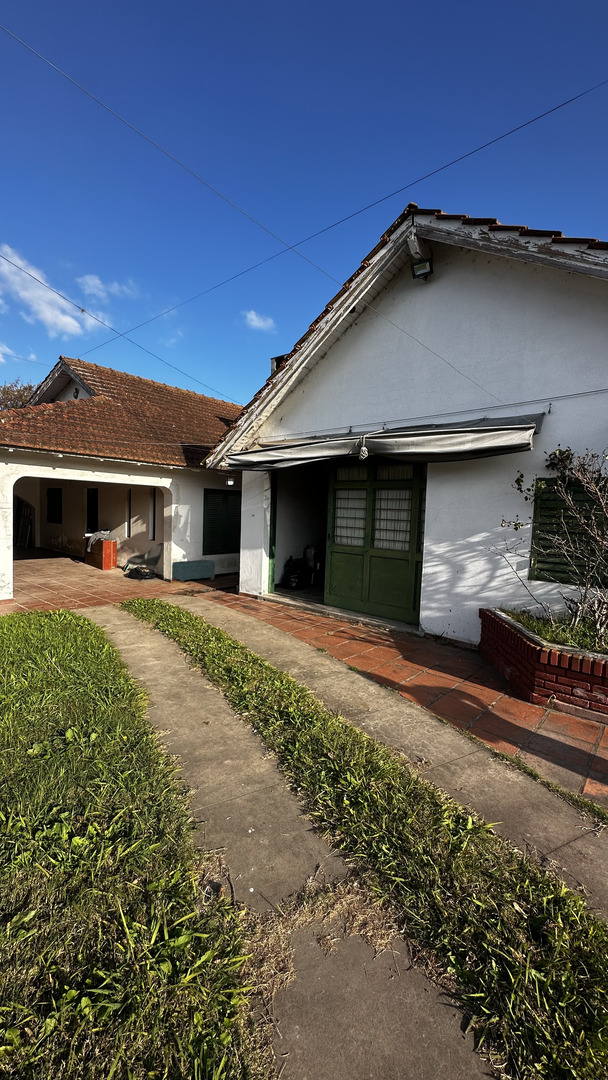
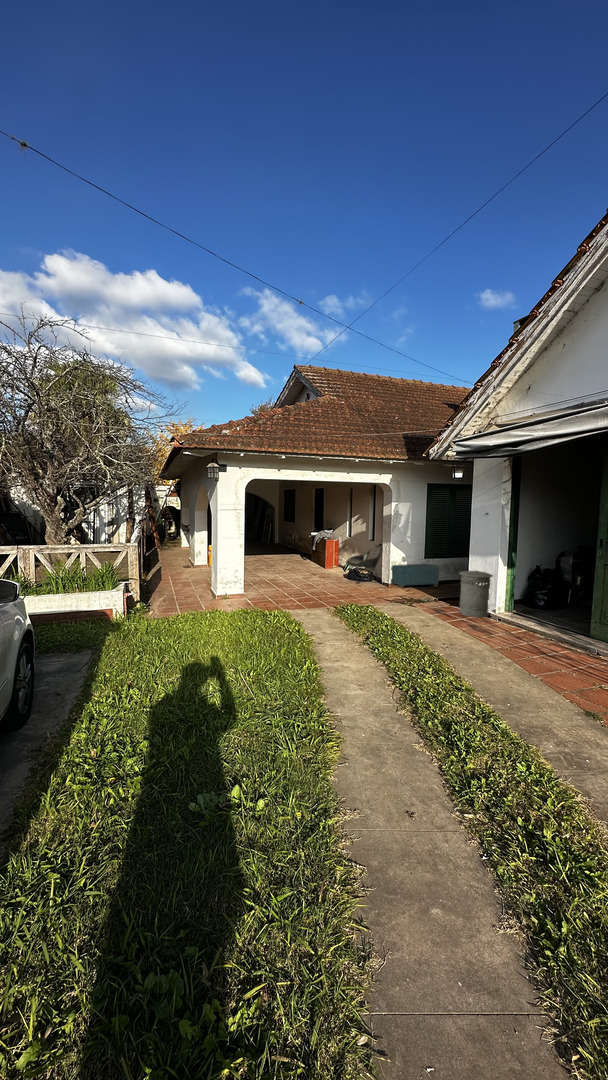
trash can: none [232,562,259,600] -> present [459,571,493,617]

